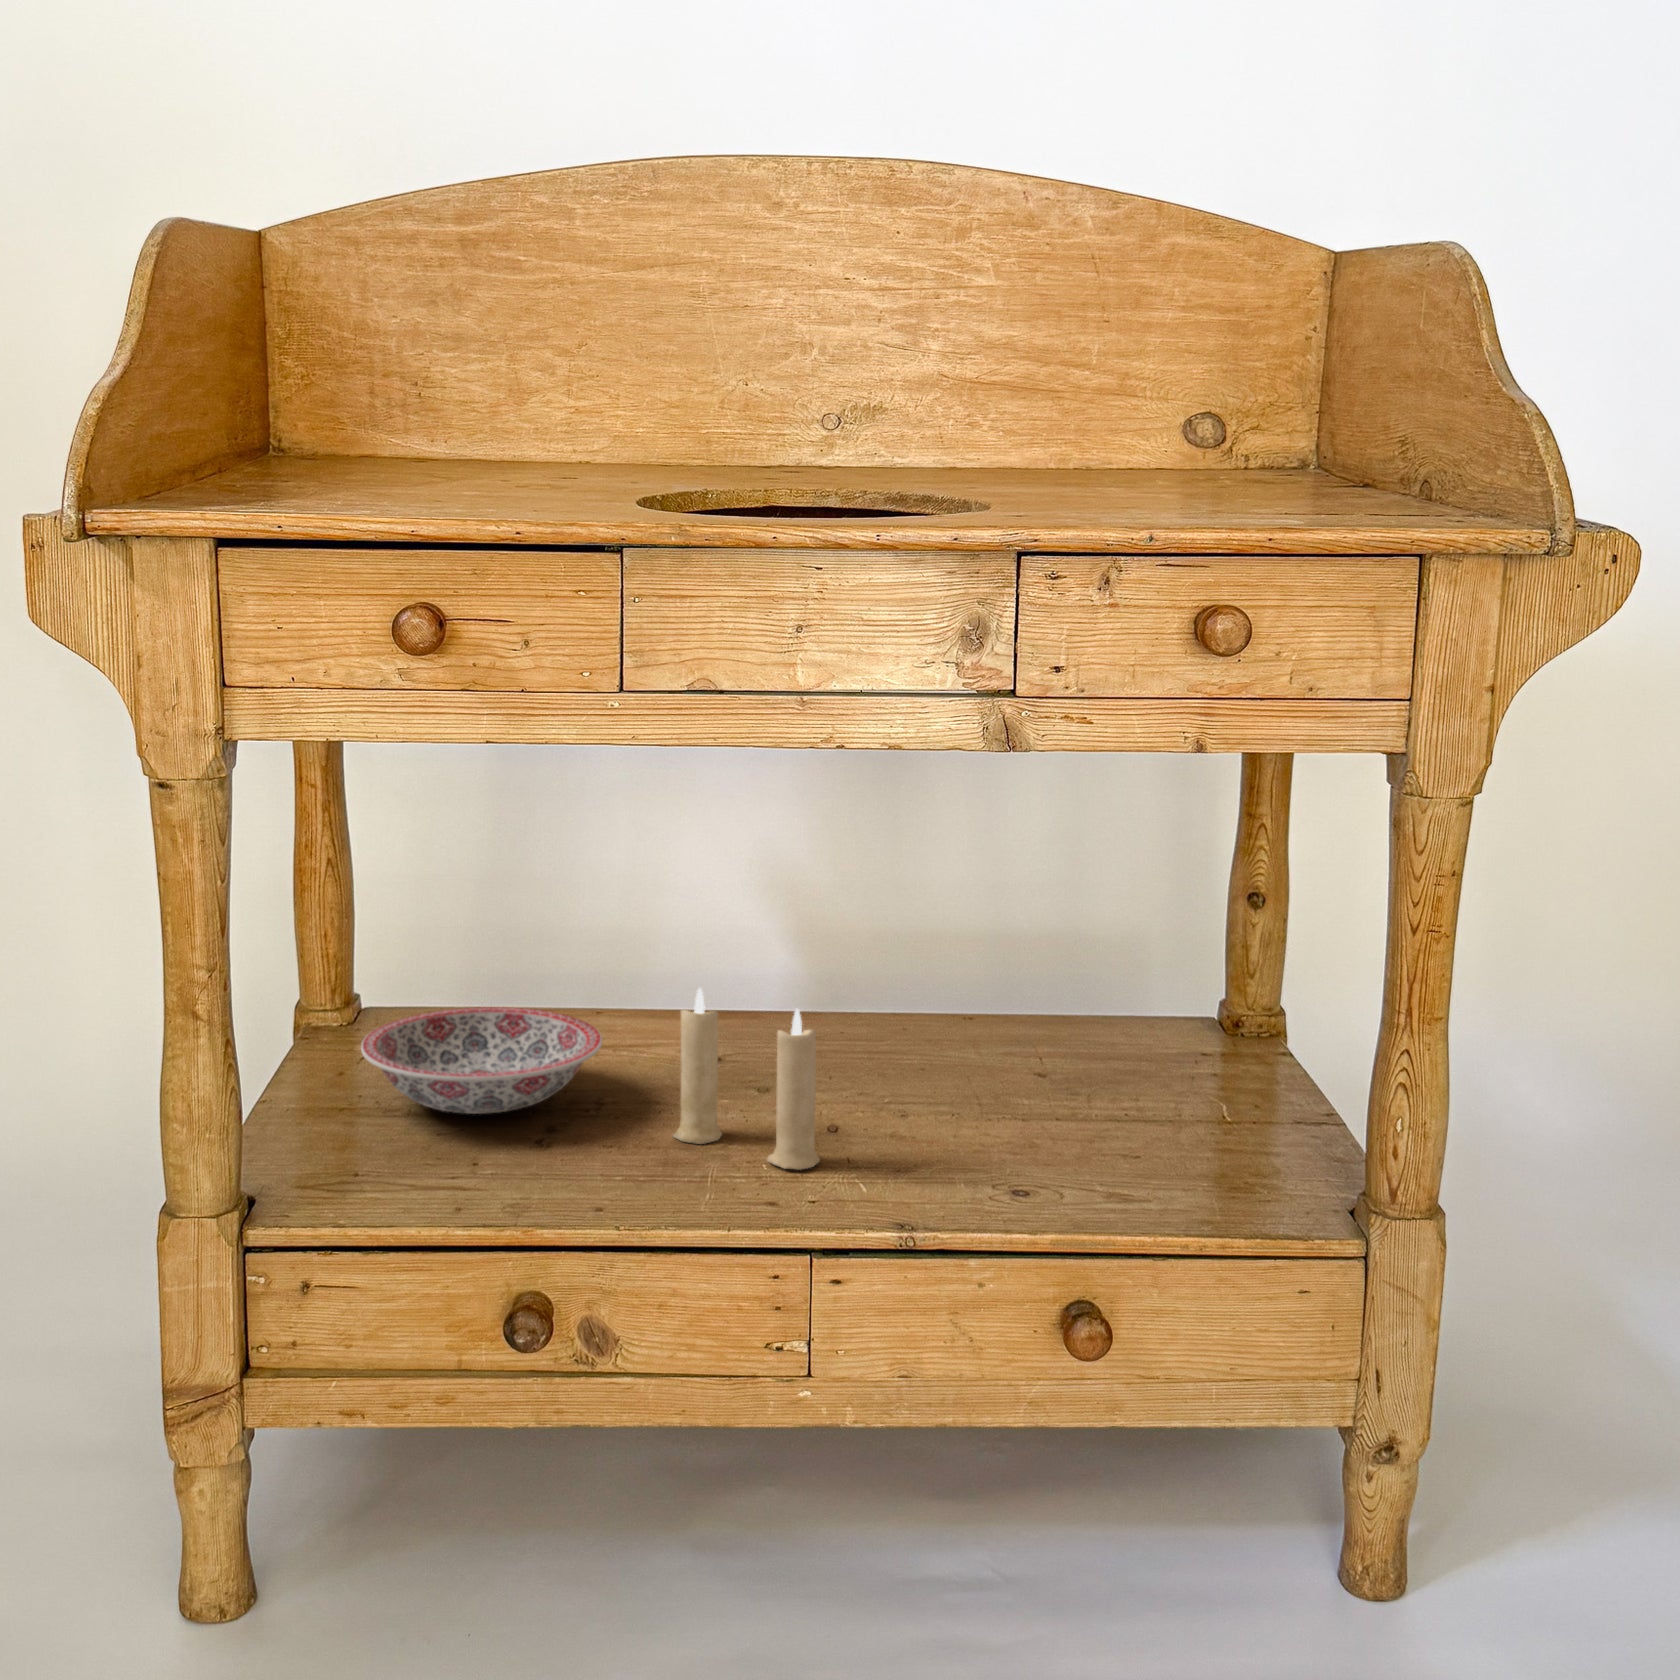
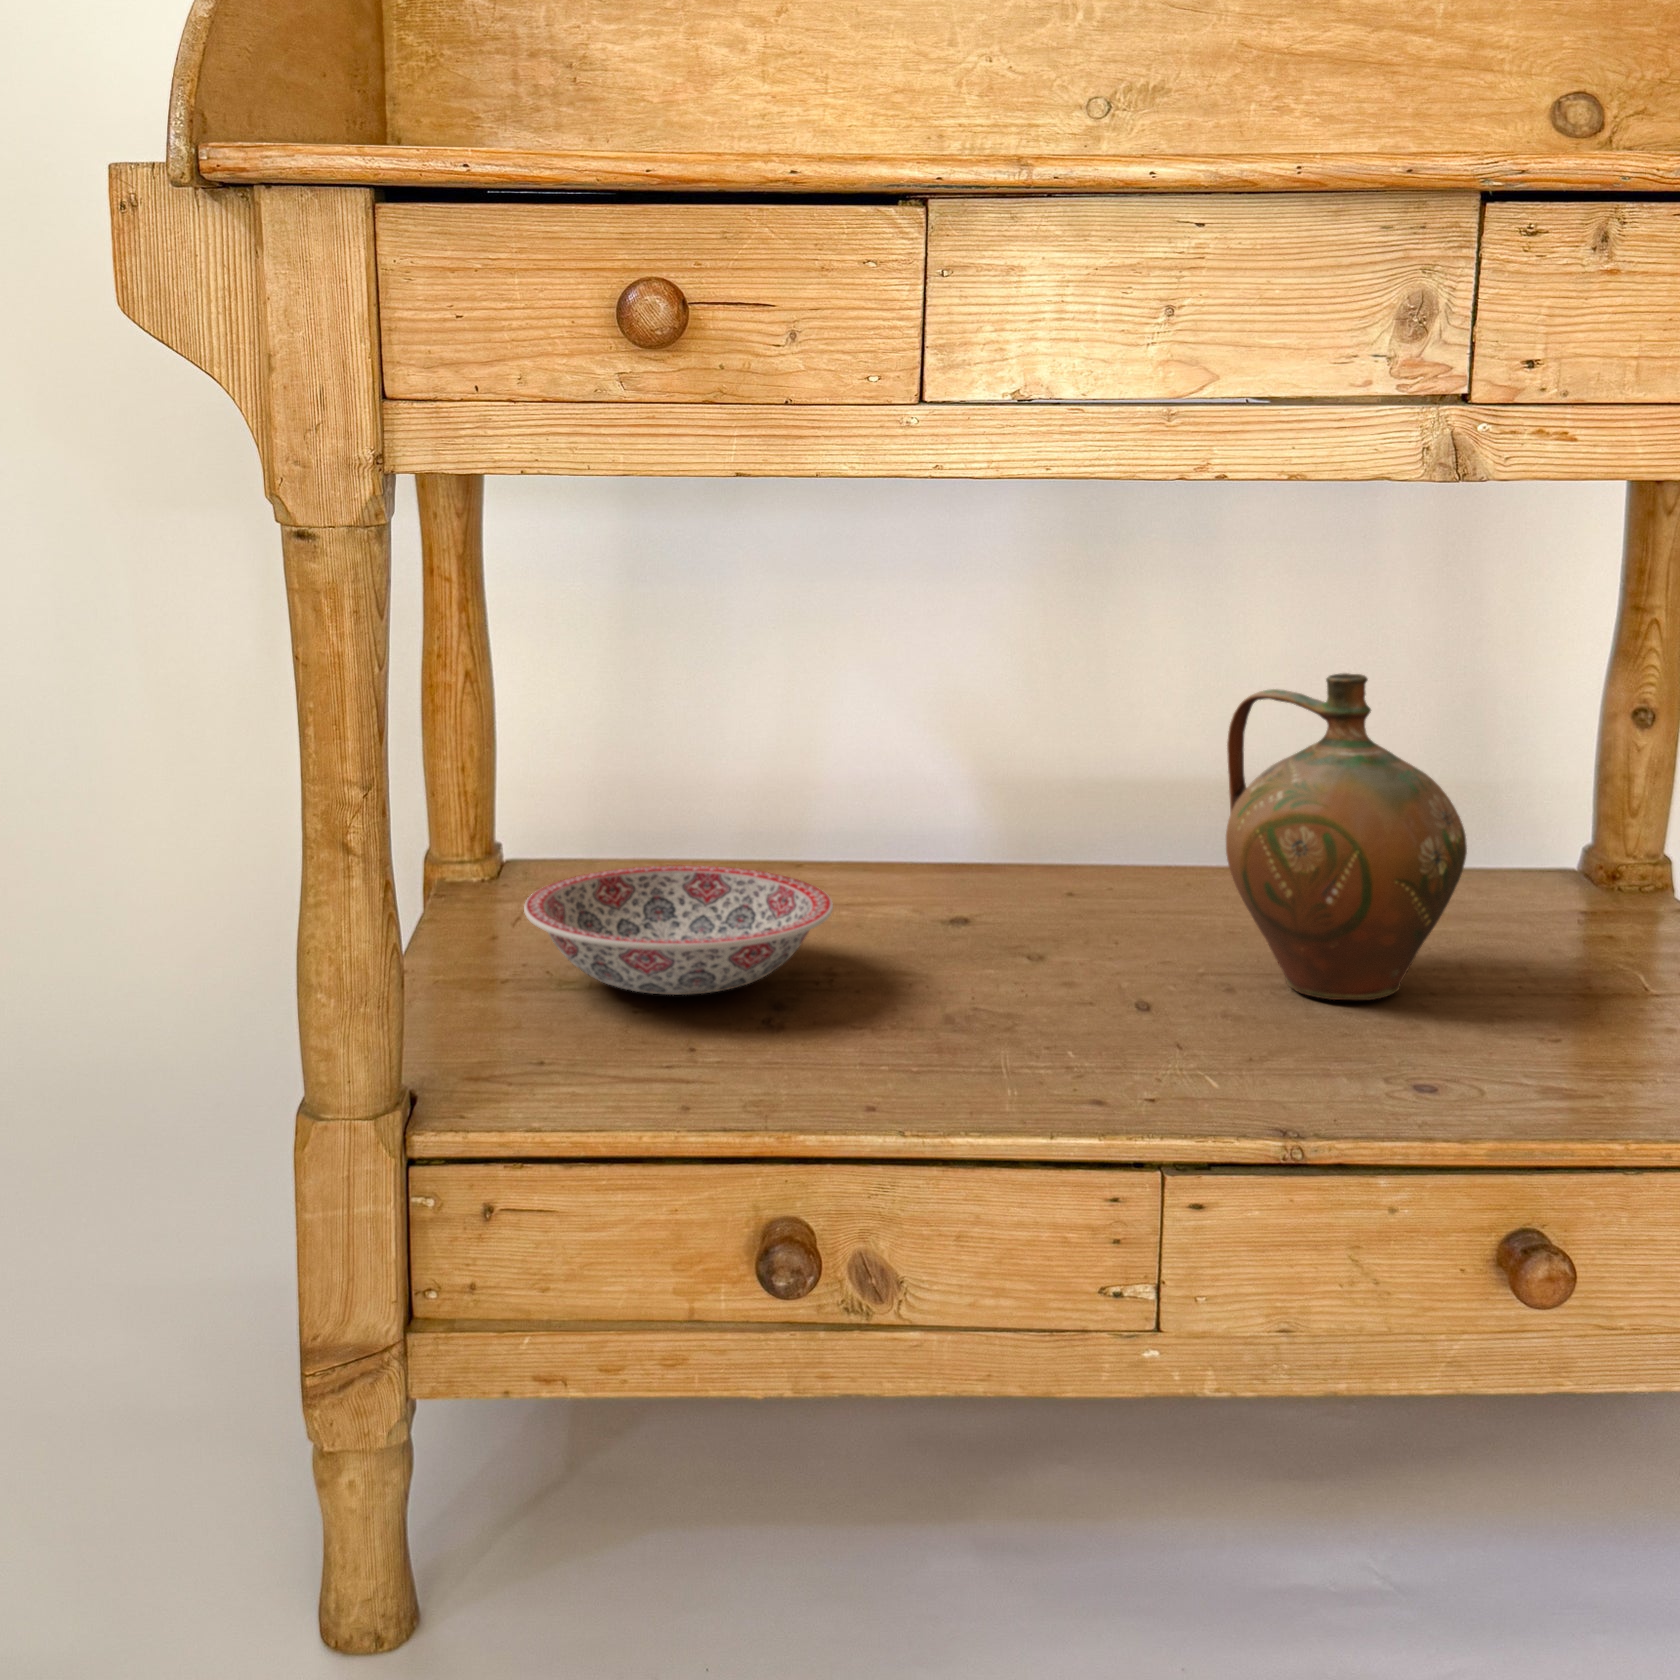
ceramic jug: none [904,868,1082,1118] -> present [1226,673,1467,1000]
candle: present [673,989,820,1170] -> none [935,818,1142,1063]

